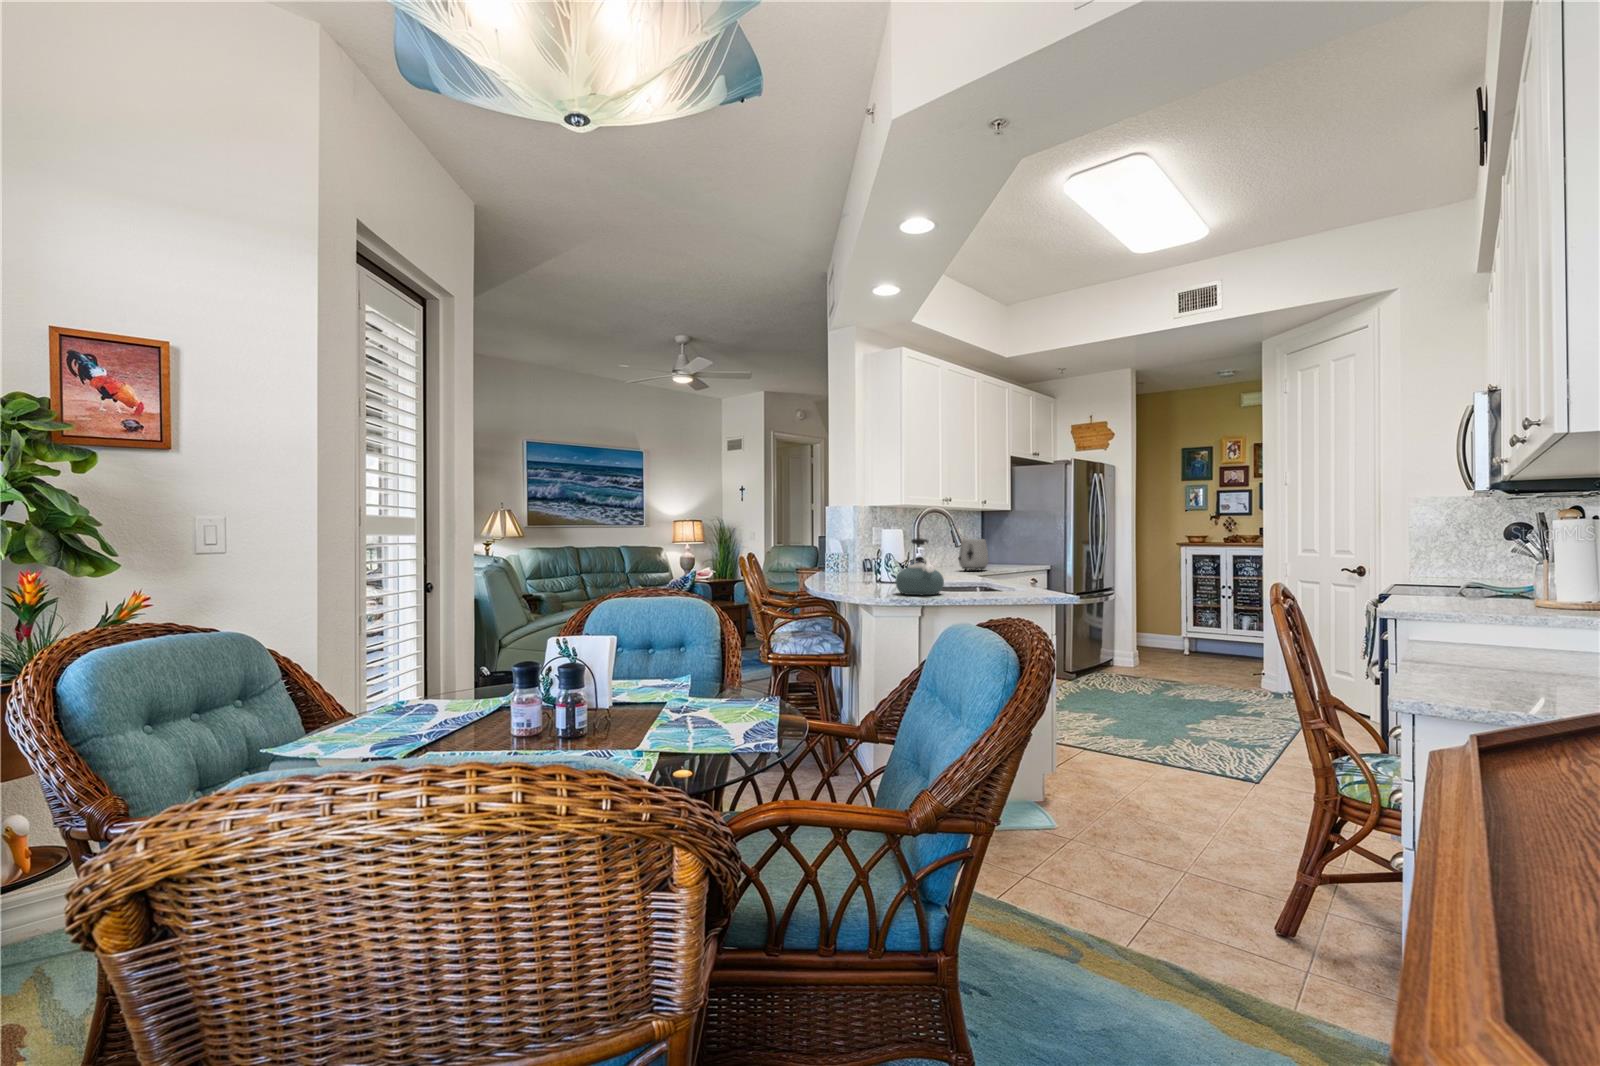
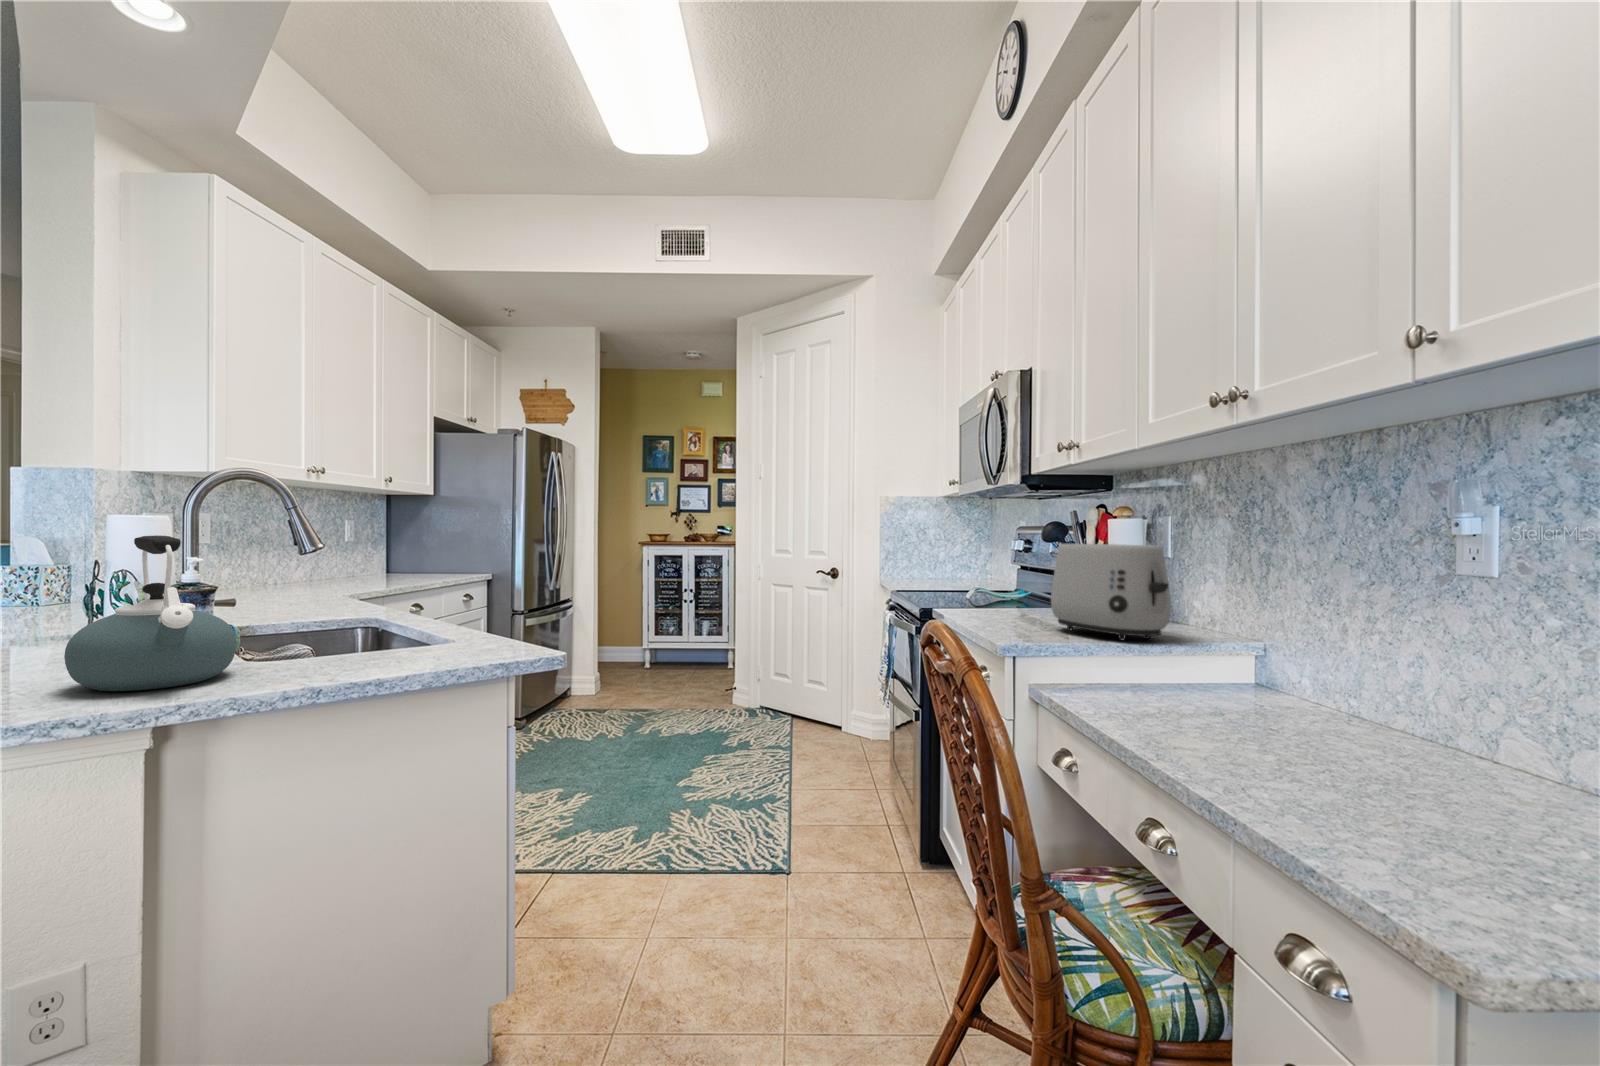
toaster: present [958,539,988,571] -> present [1051,544,1171,640]

